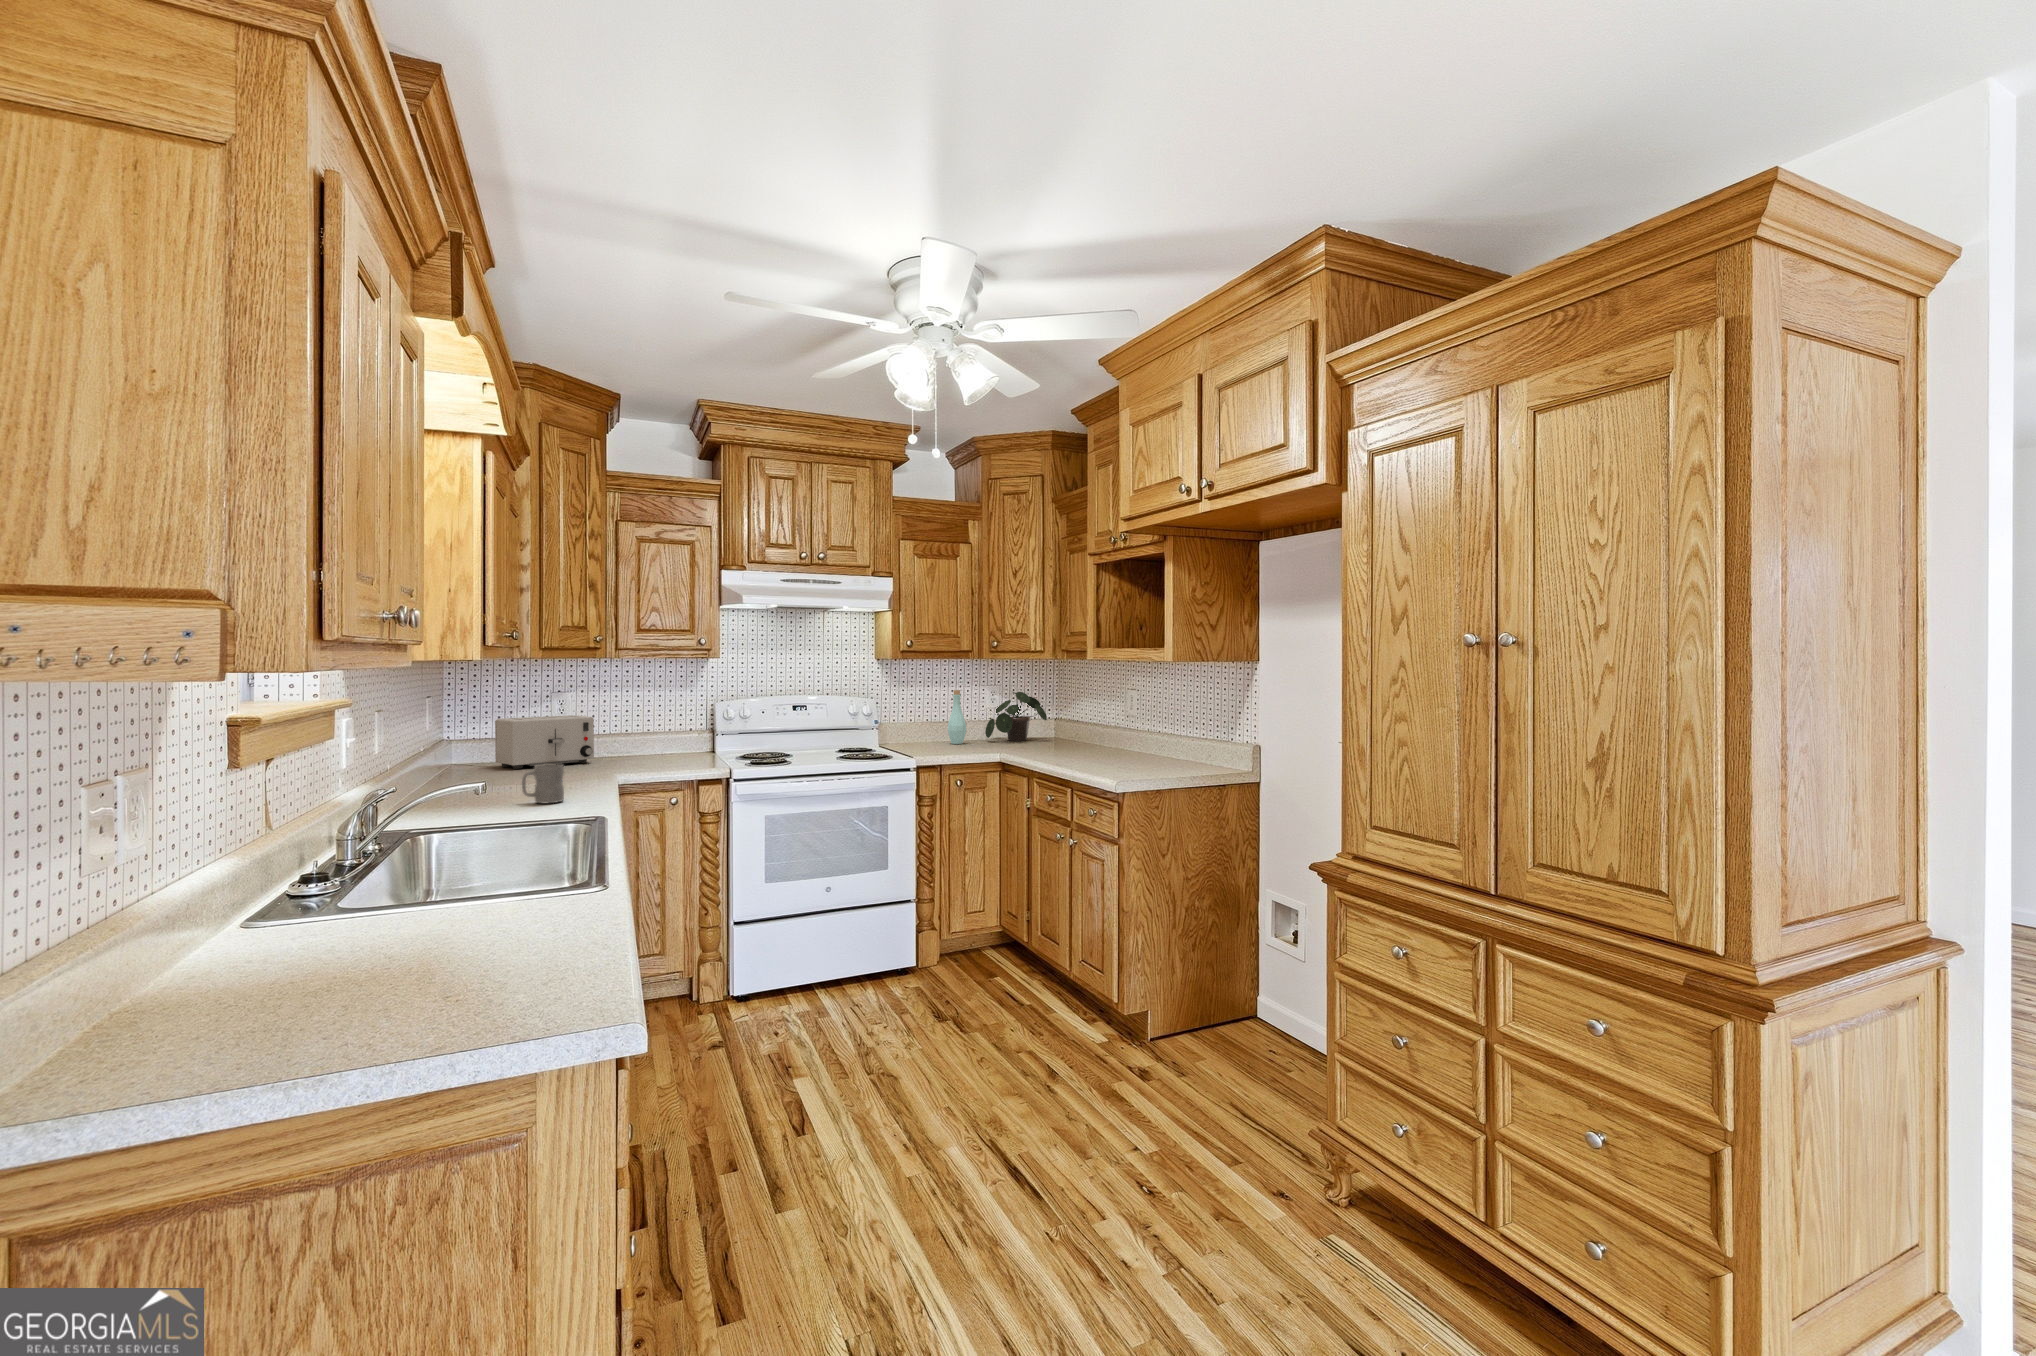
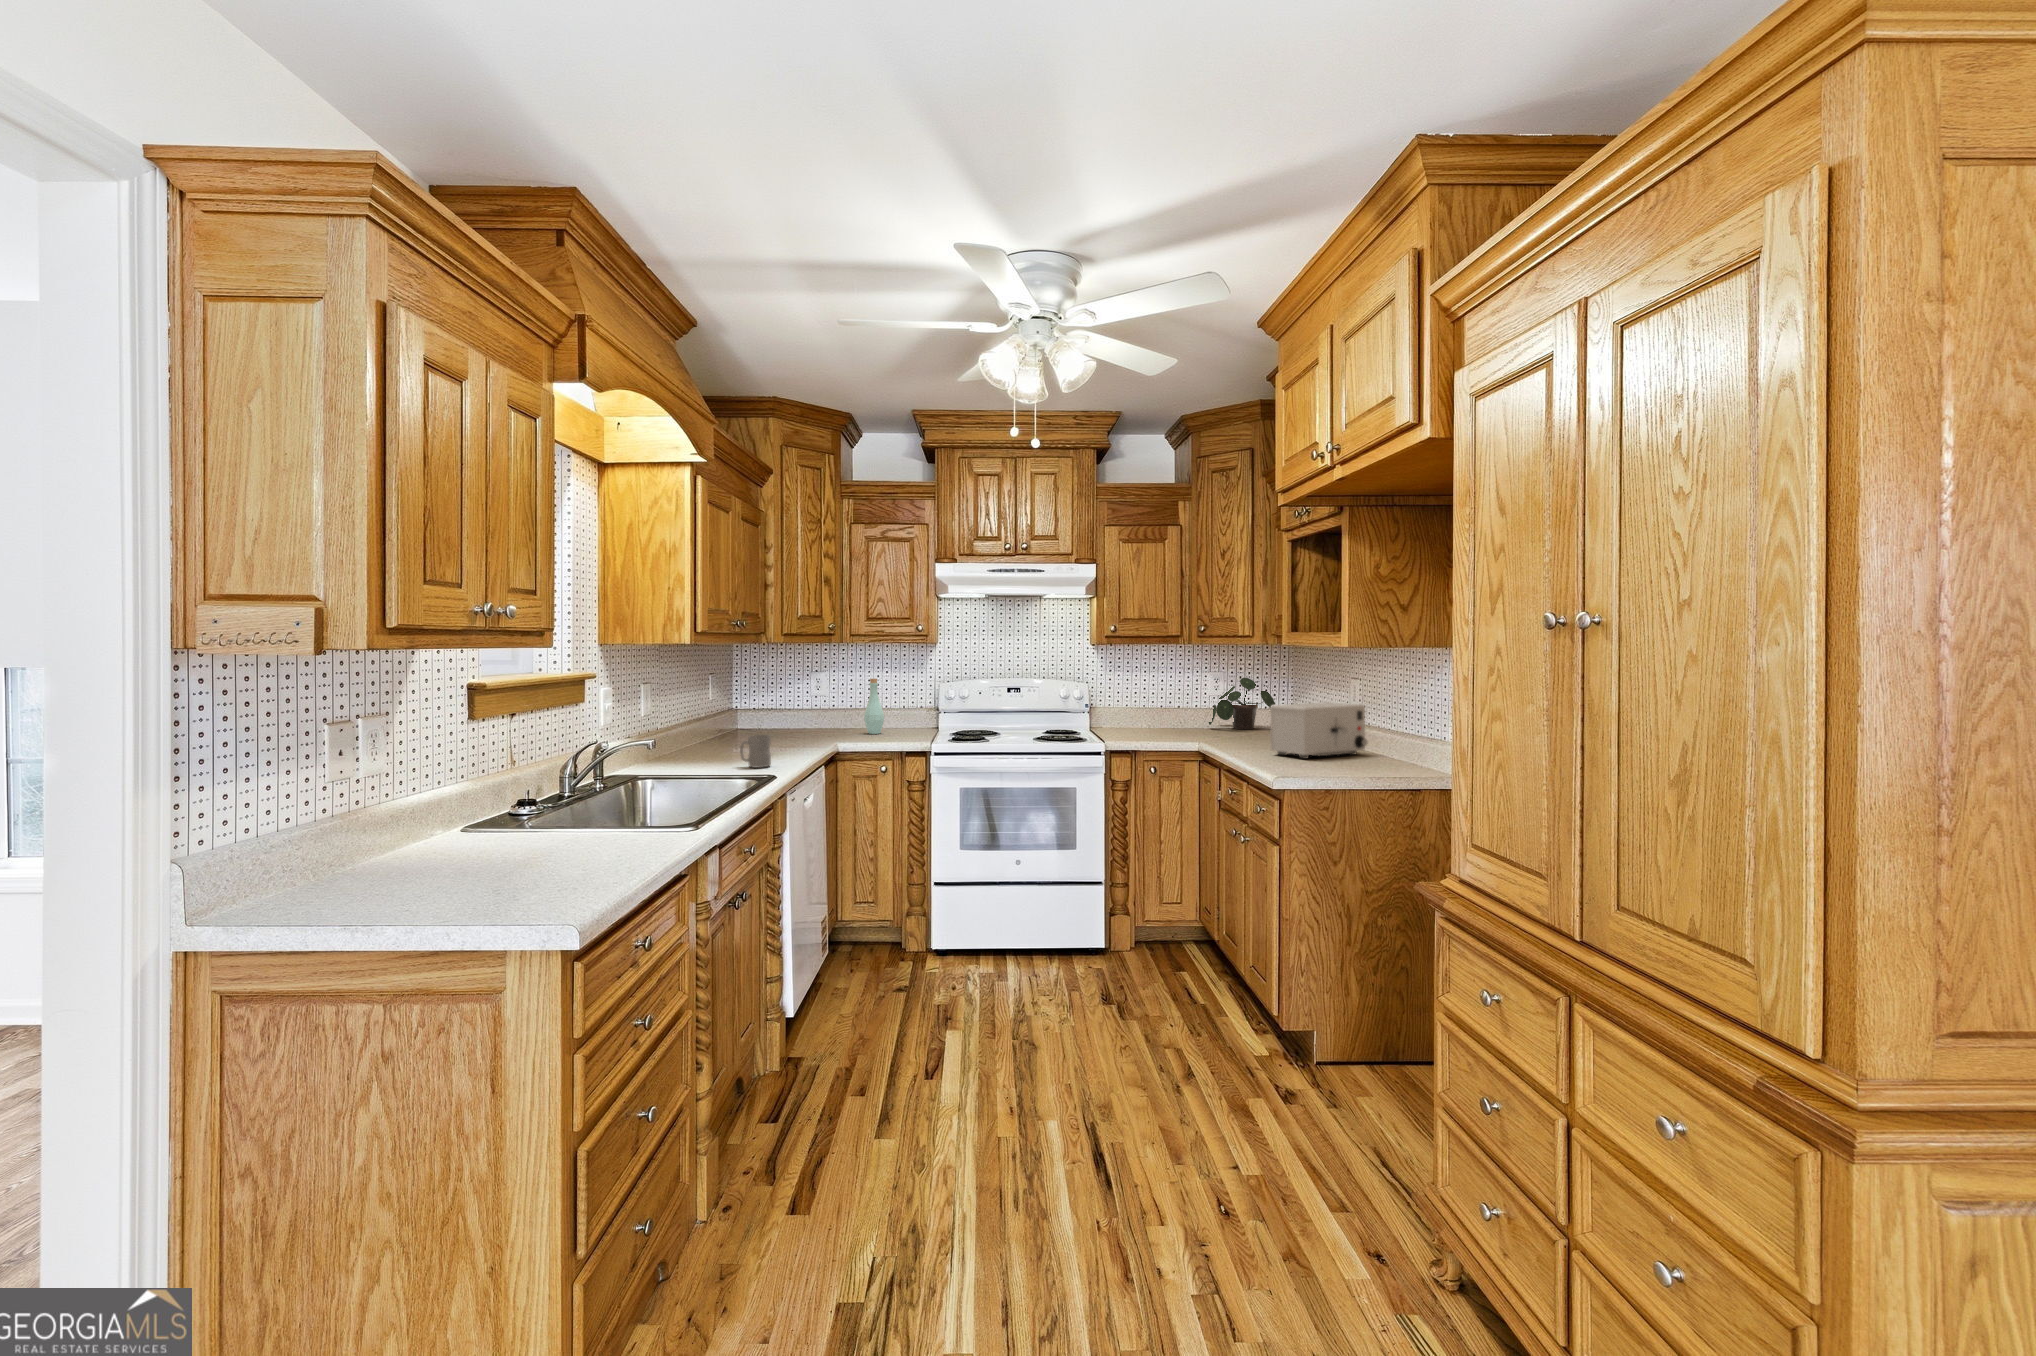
bottle: present [948,690,966,744] -> present [864,679,884,734]
toaster: present [495,715,594,769] -> present [1270,702,1367,759]

